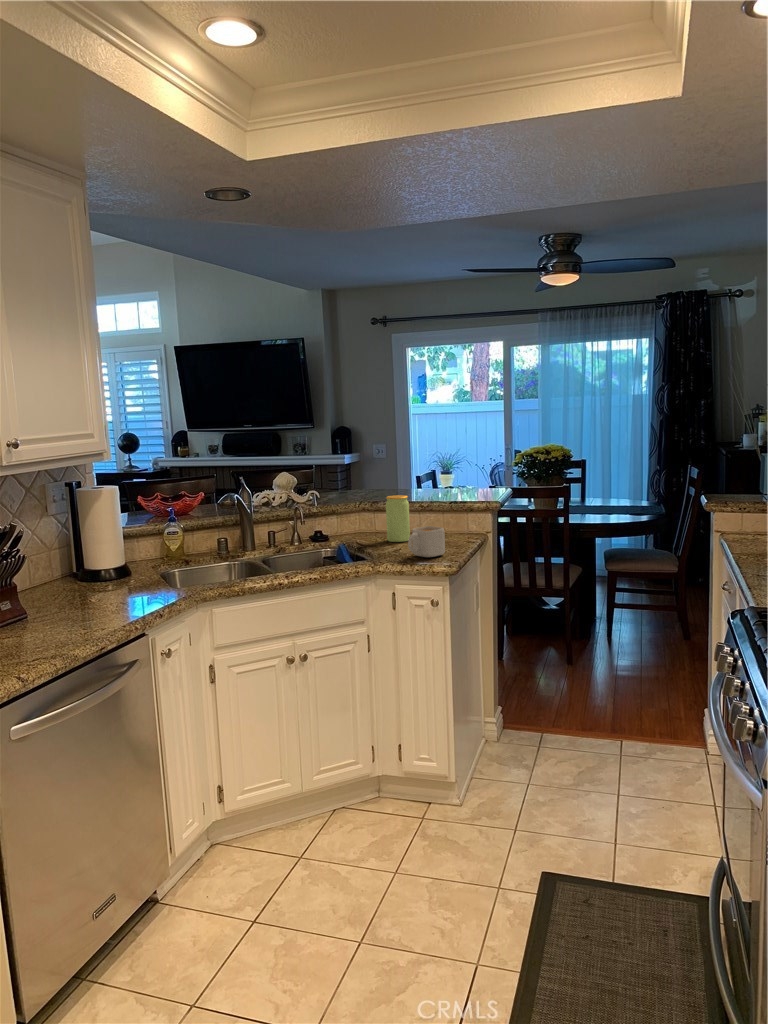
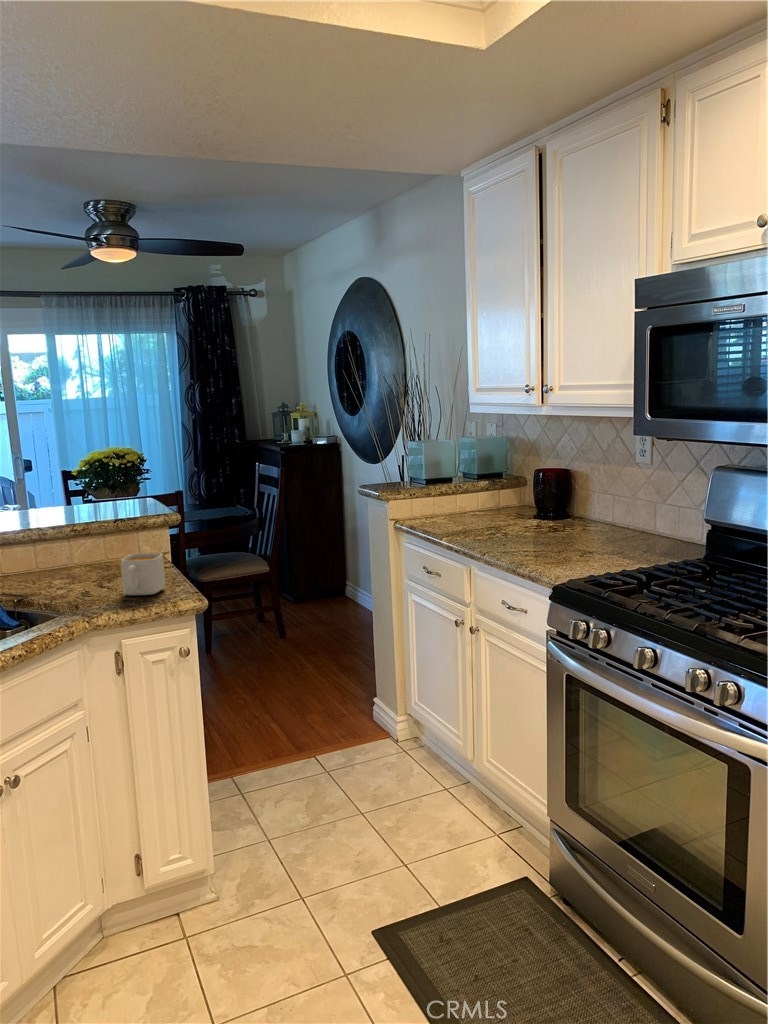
jar: present [386,495,410,542] -> none [37,518,76,584]

